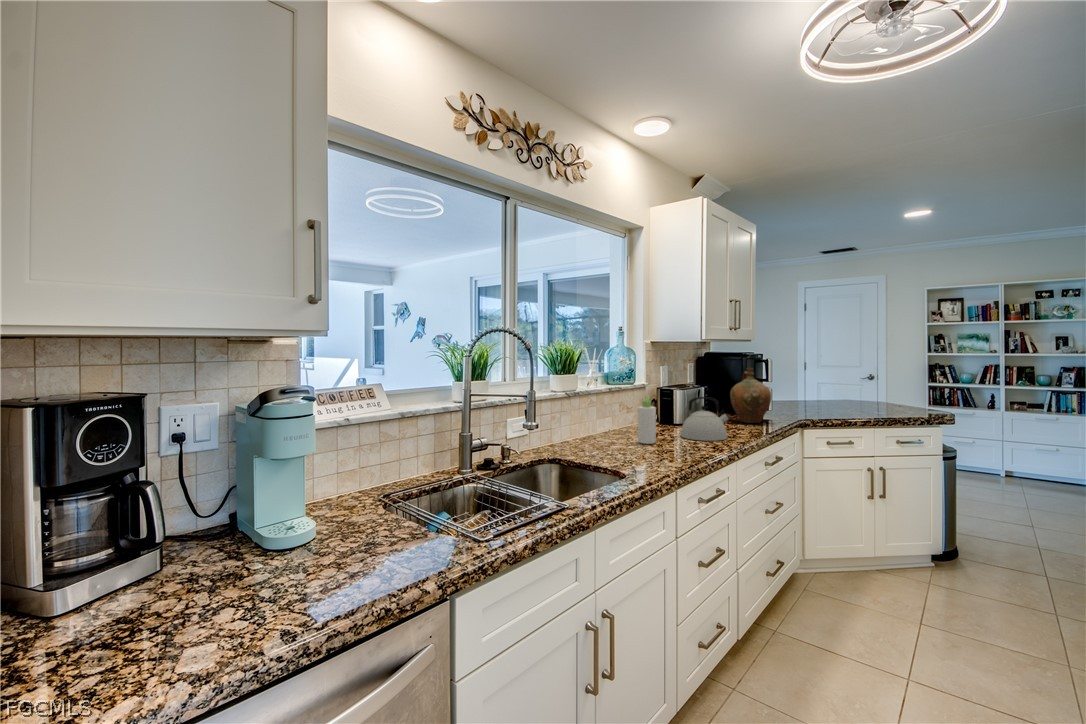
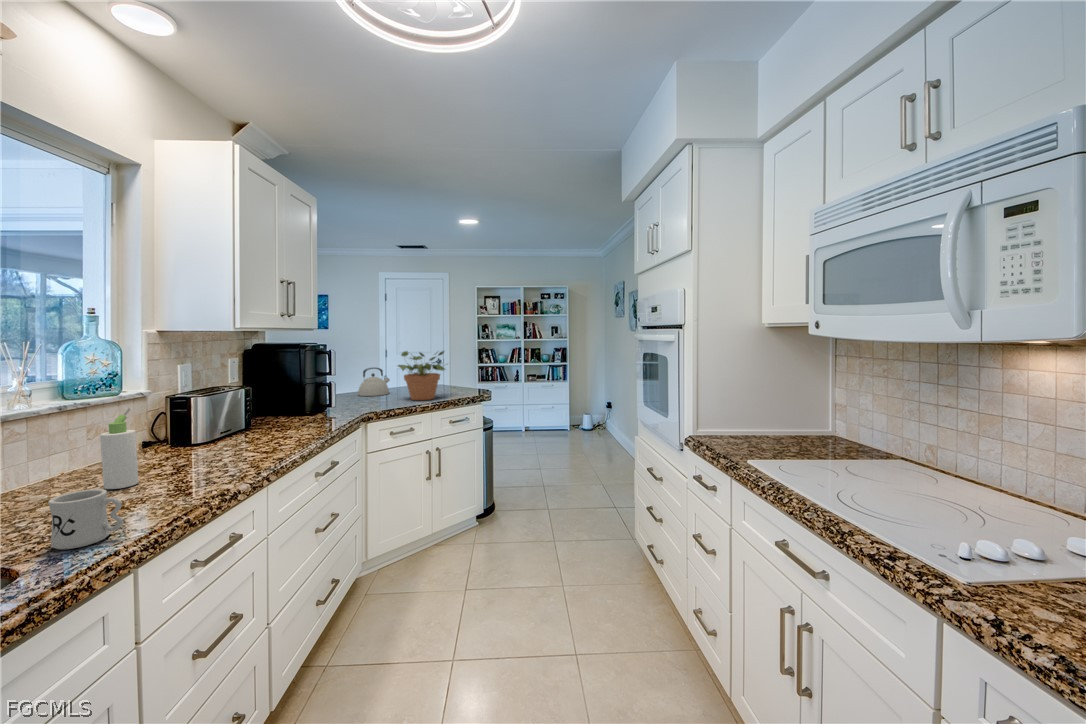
potted plant: none [832,362,899,414] -> present [398,351,445,400]
ceramic jug: present [730,368,771,423] -> none [279,362,328,426]
kettle: present [681,397,729,441] -> present [358,368,389,396]
mug: none [634,436,669,469] -> present [48,489,123,550]

